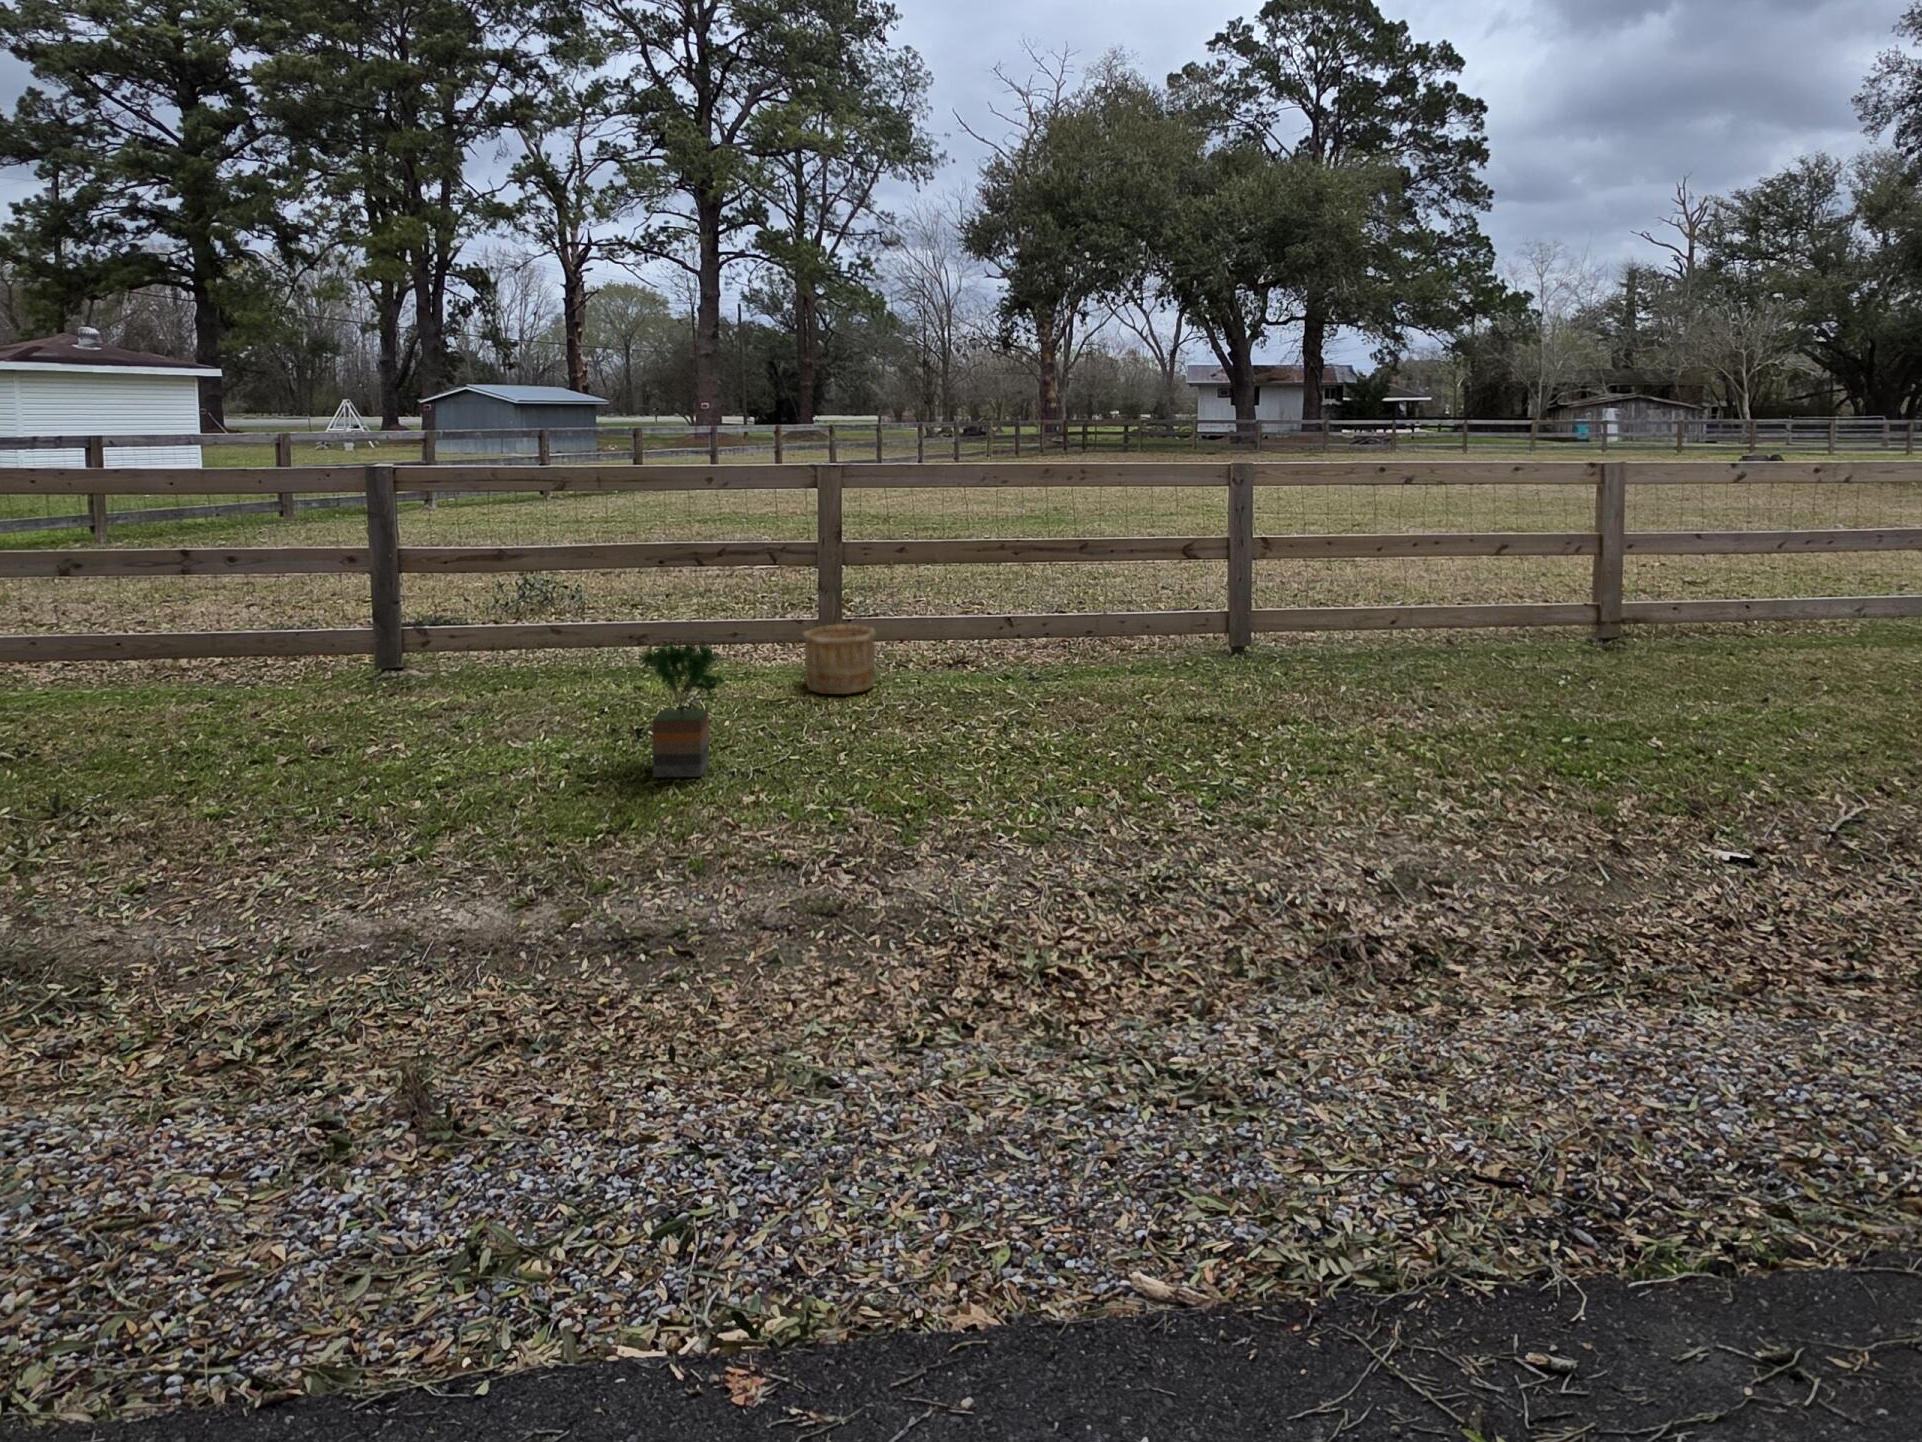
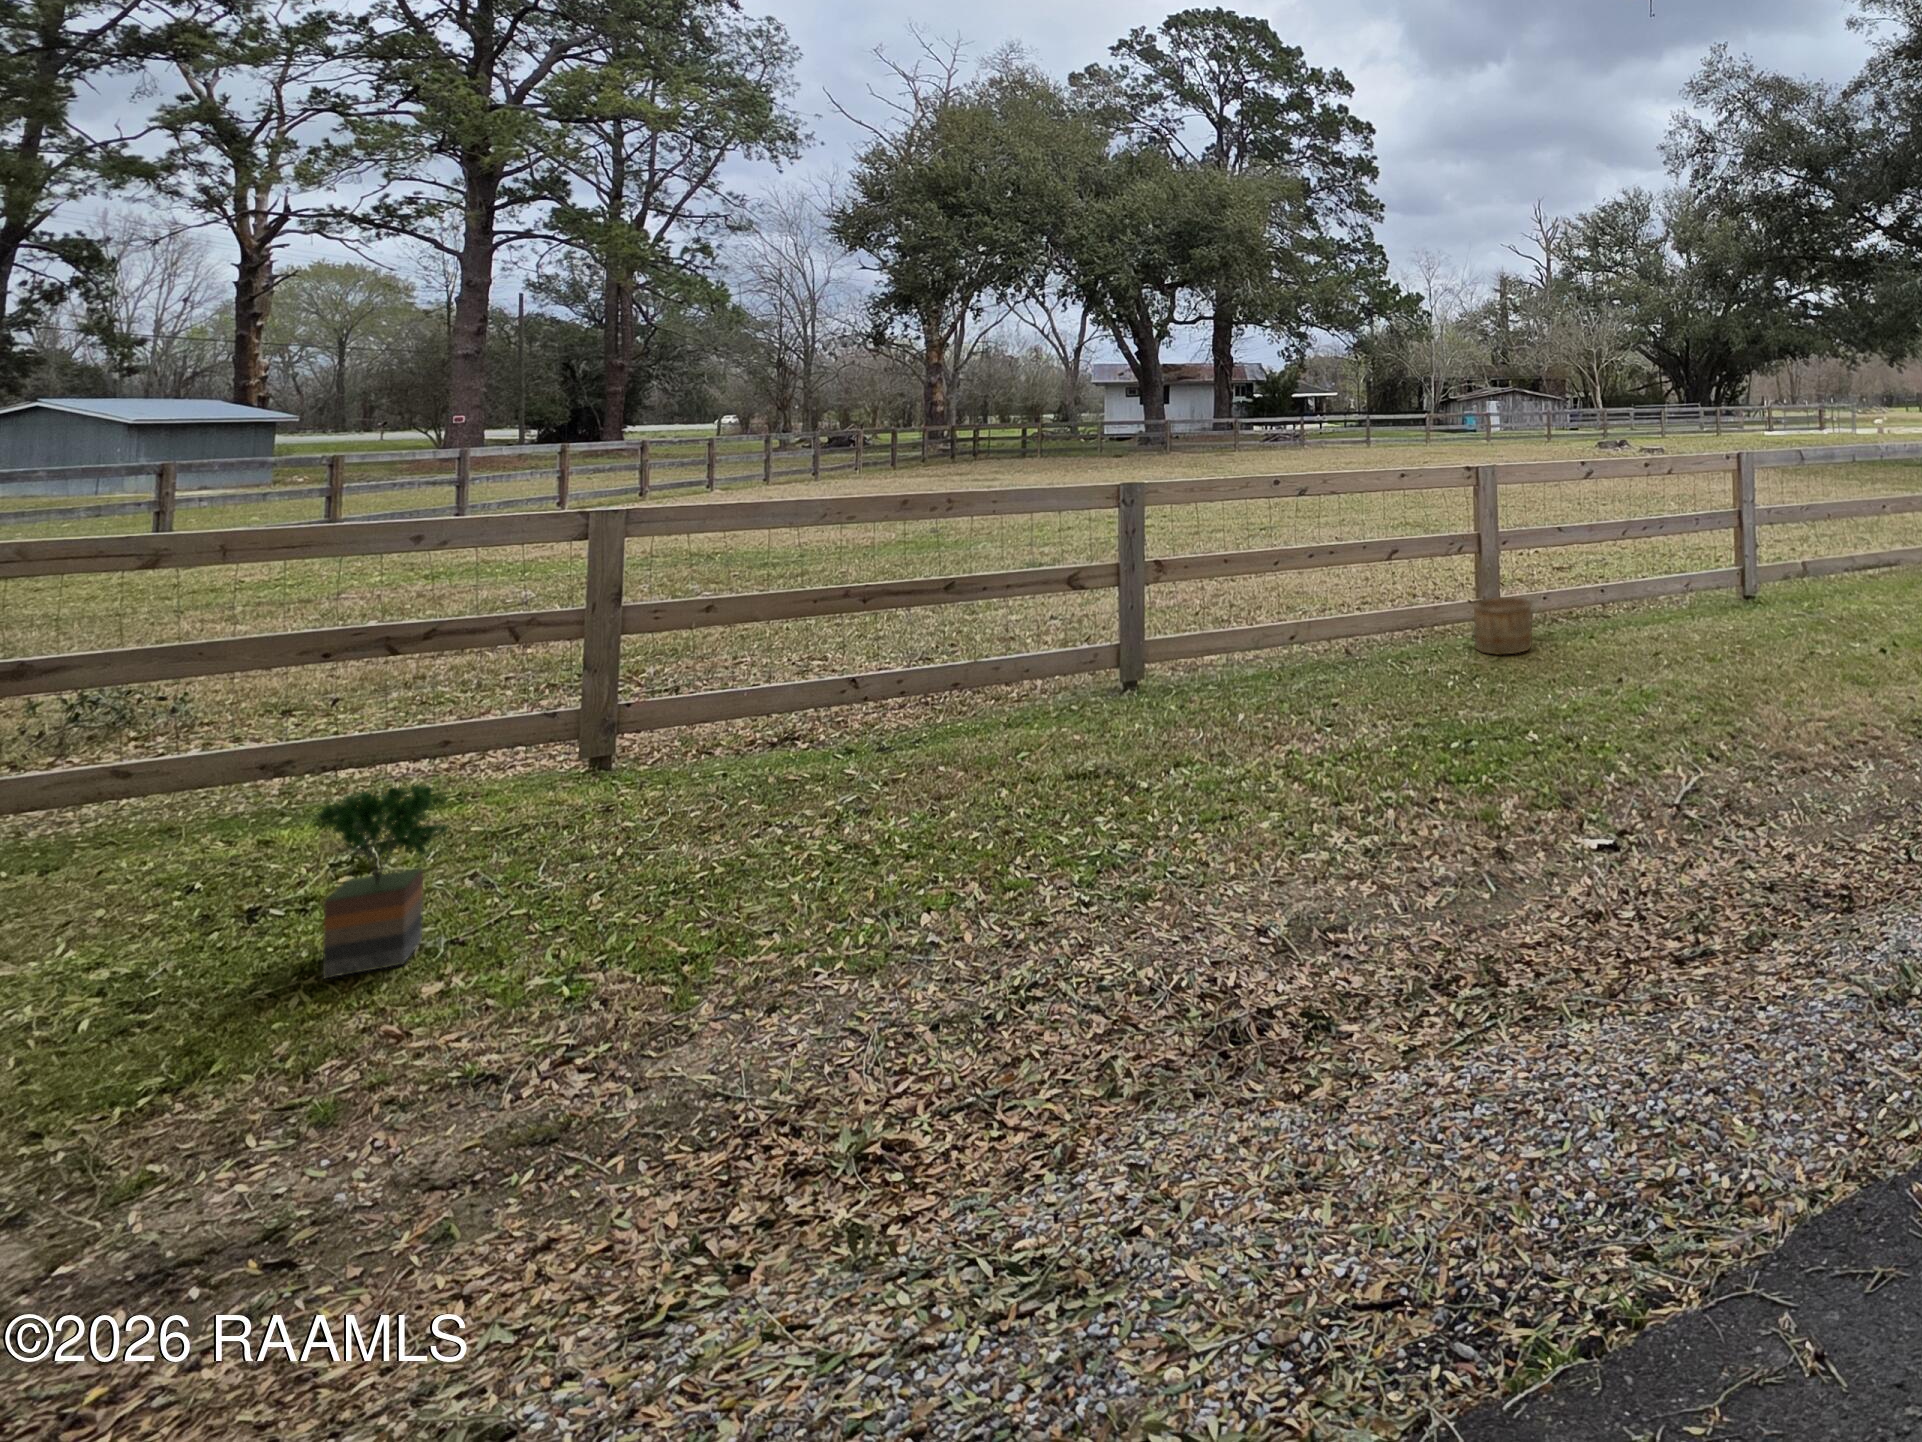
wooden bucket: present [803,624,877,694] -> present [1473,597,1532,655]

